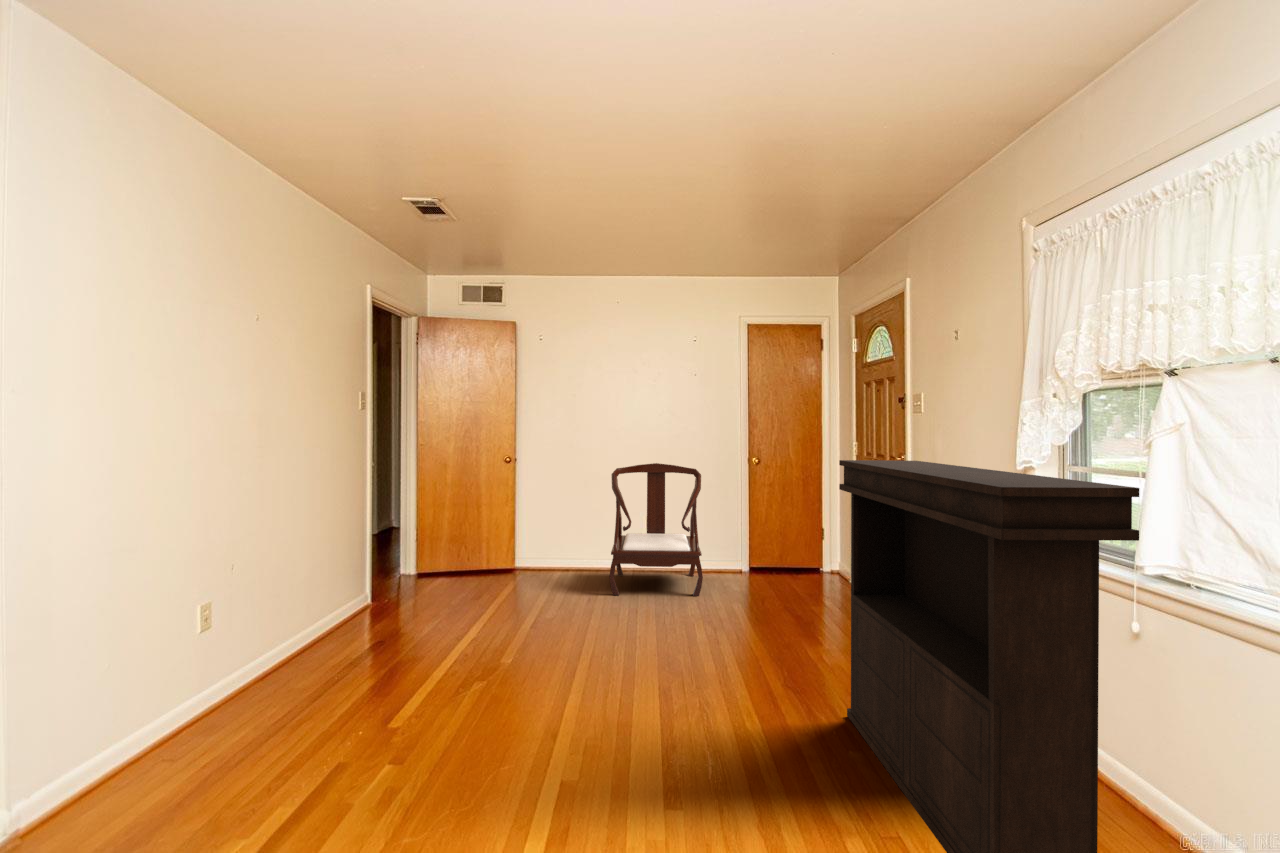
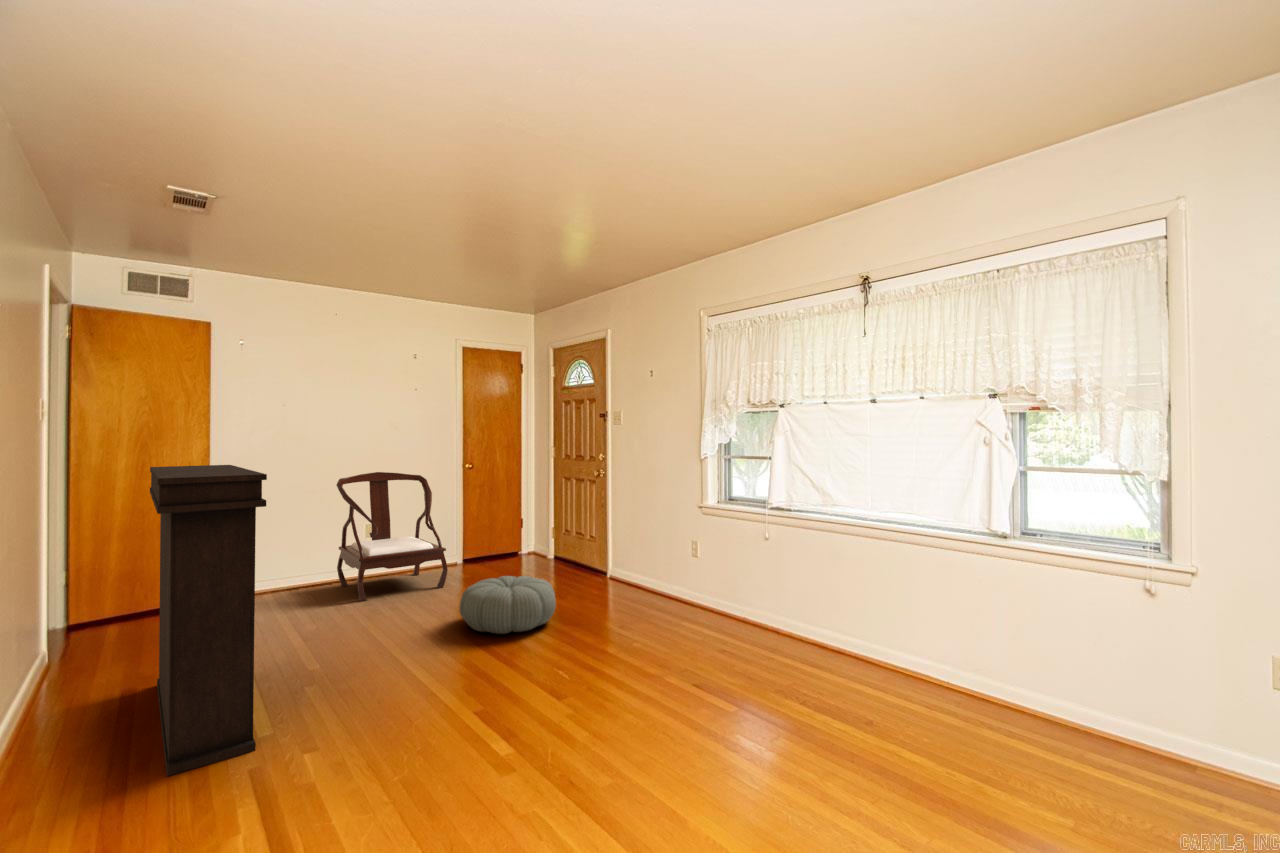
console table: present [839,460,1139,853] -> present [150,465,267,776]
pouf: none [653,600,773,679] -> present [459,576,556,634]

